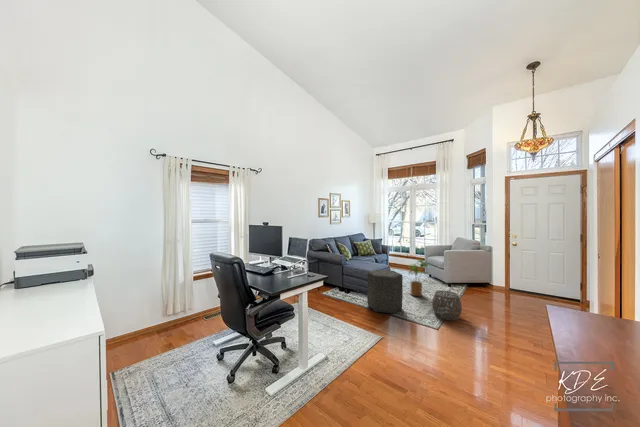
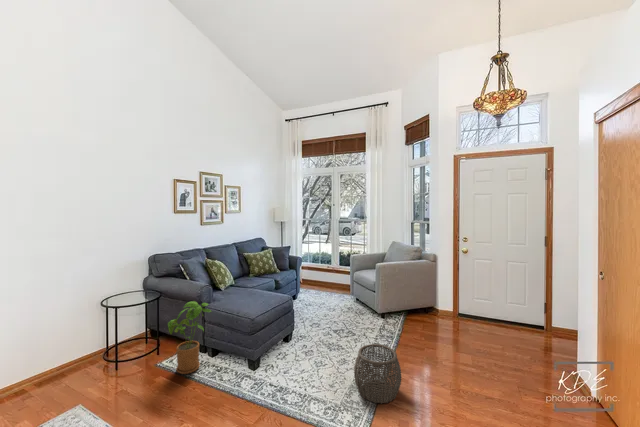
house plant: present [409,259,428,296] -> present [168,301,211,374]
ottoman: present [367,270,403,314] -> none [242,313,305,403]

